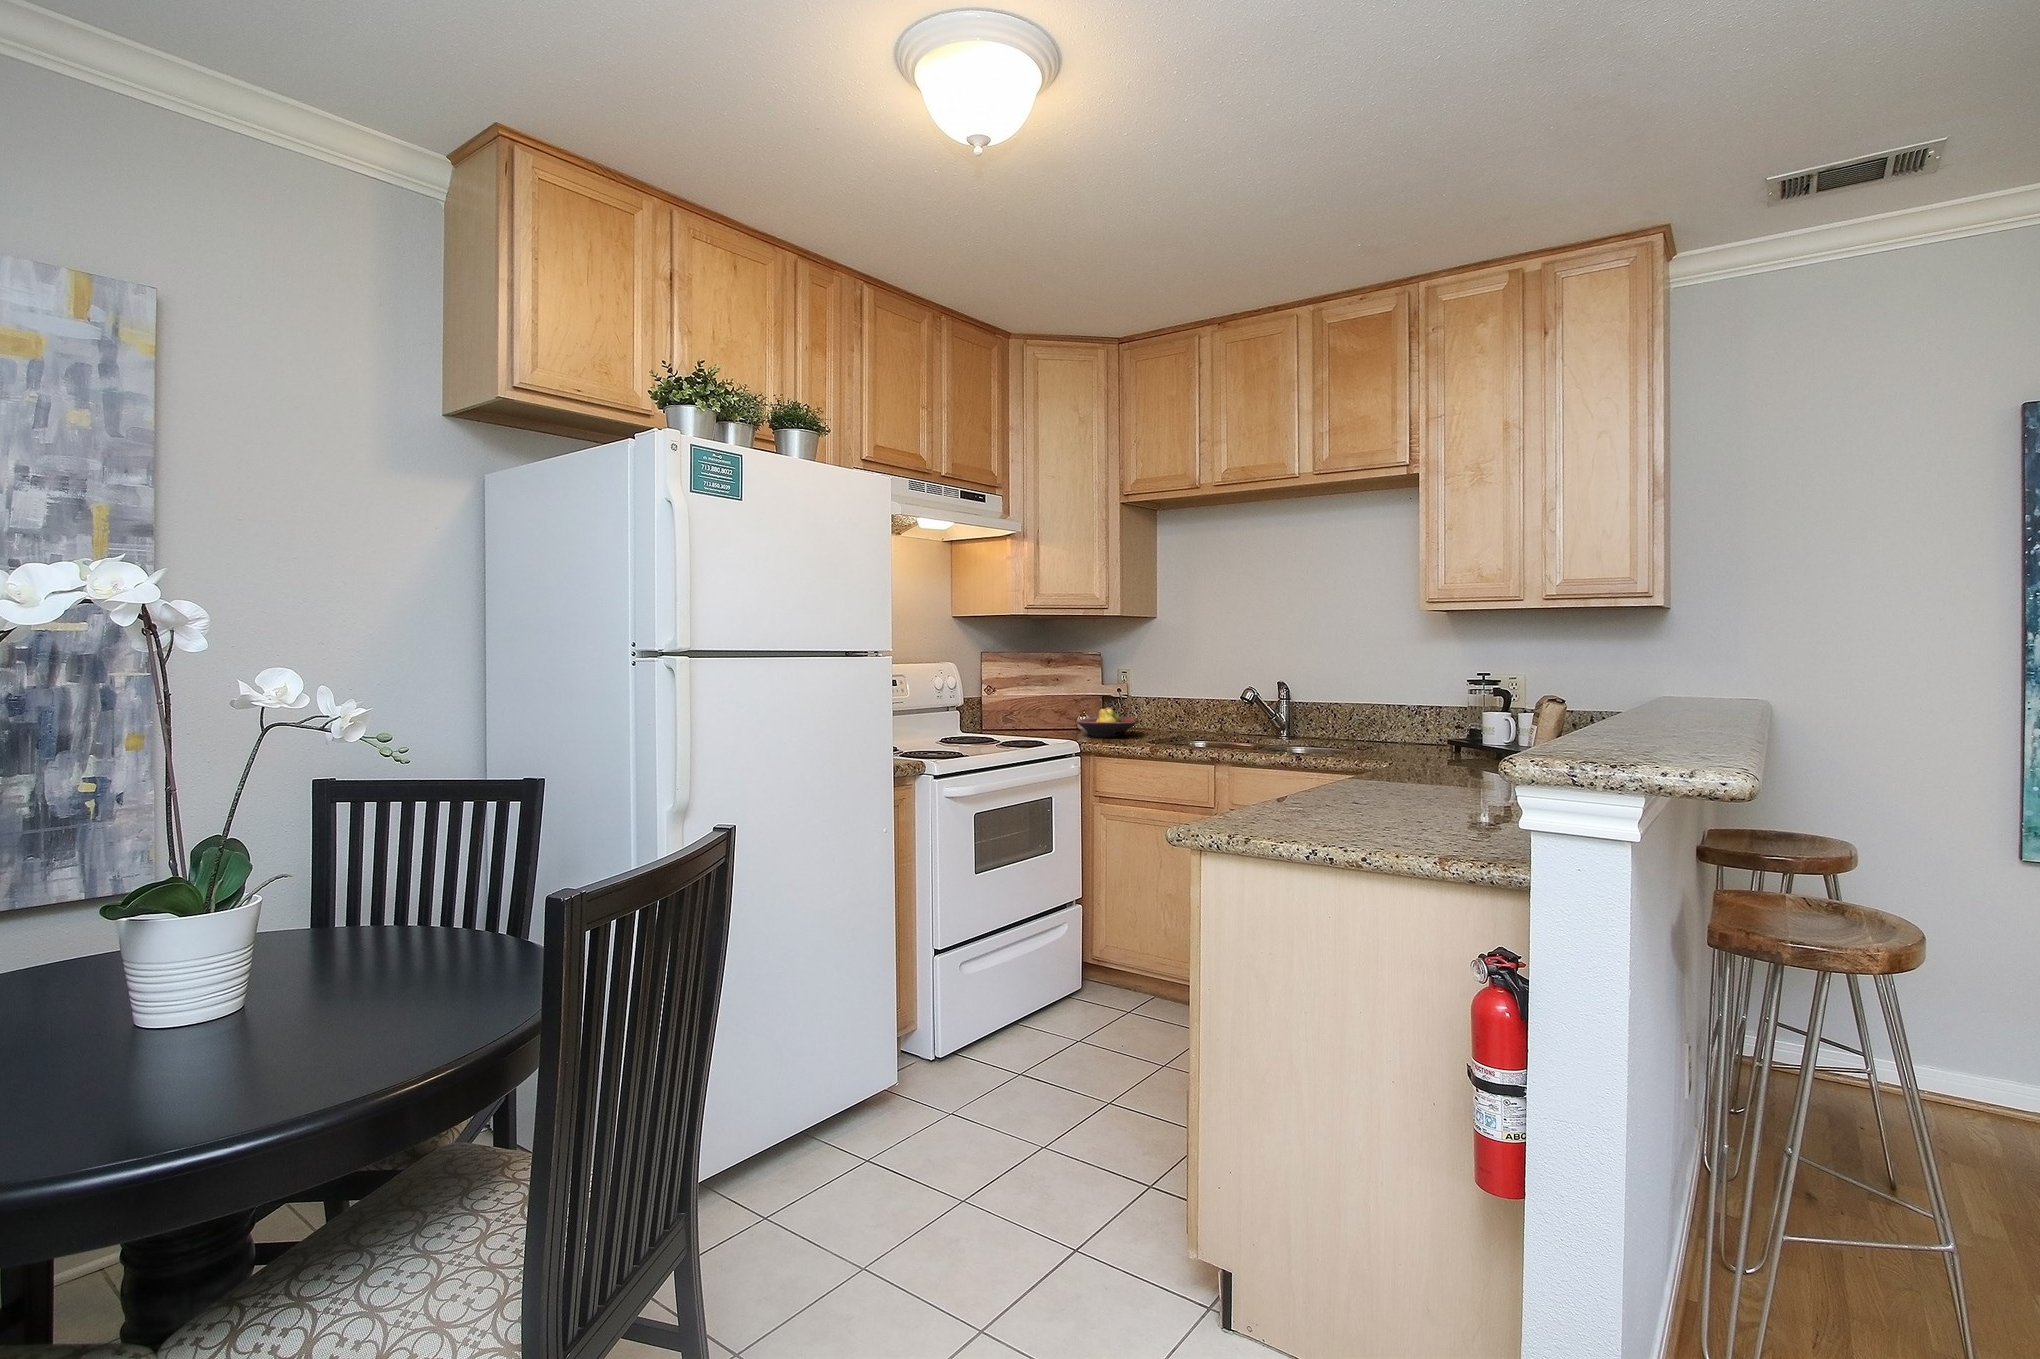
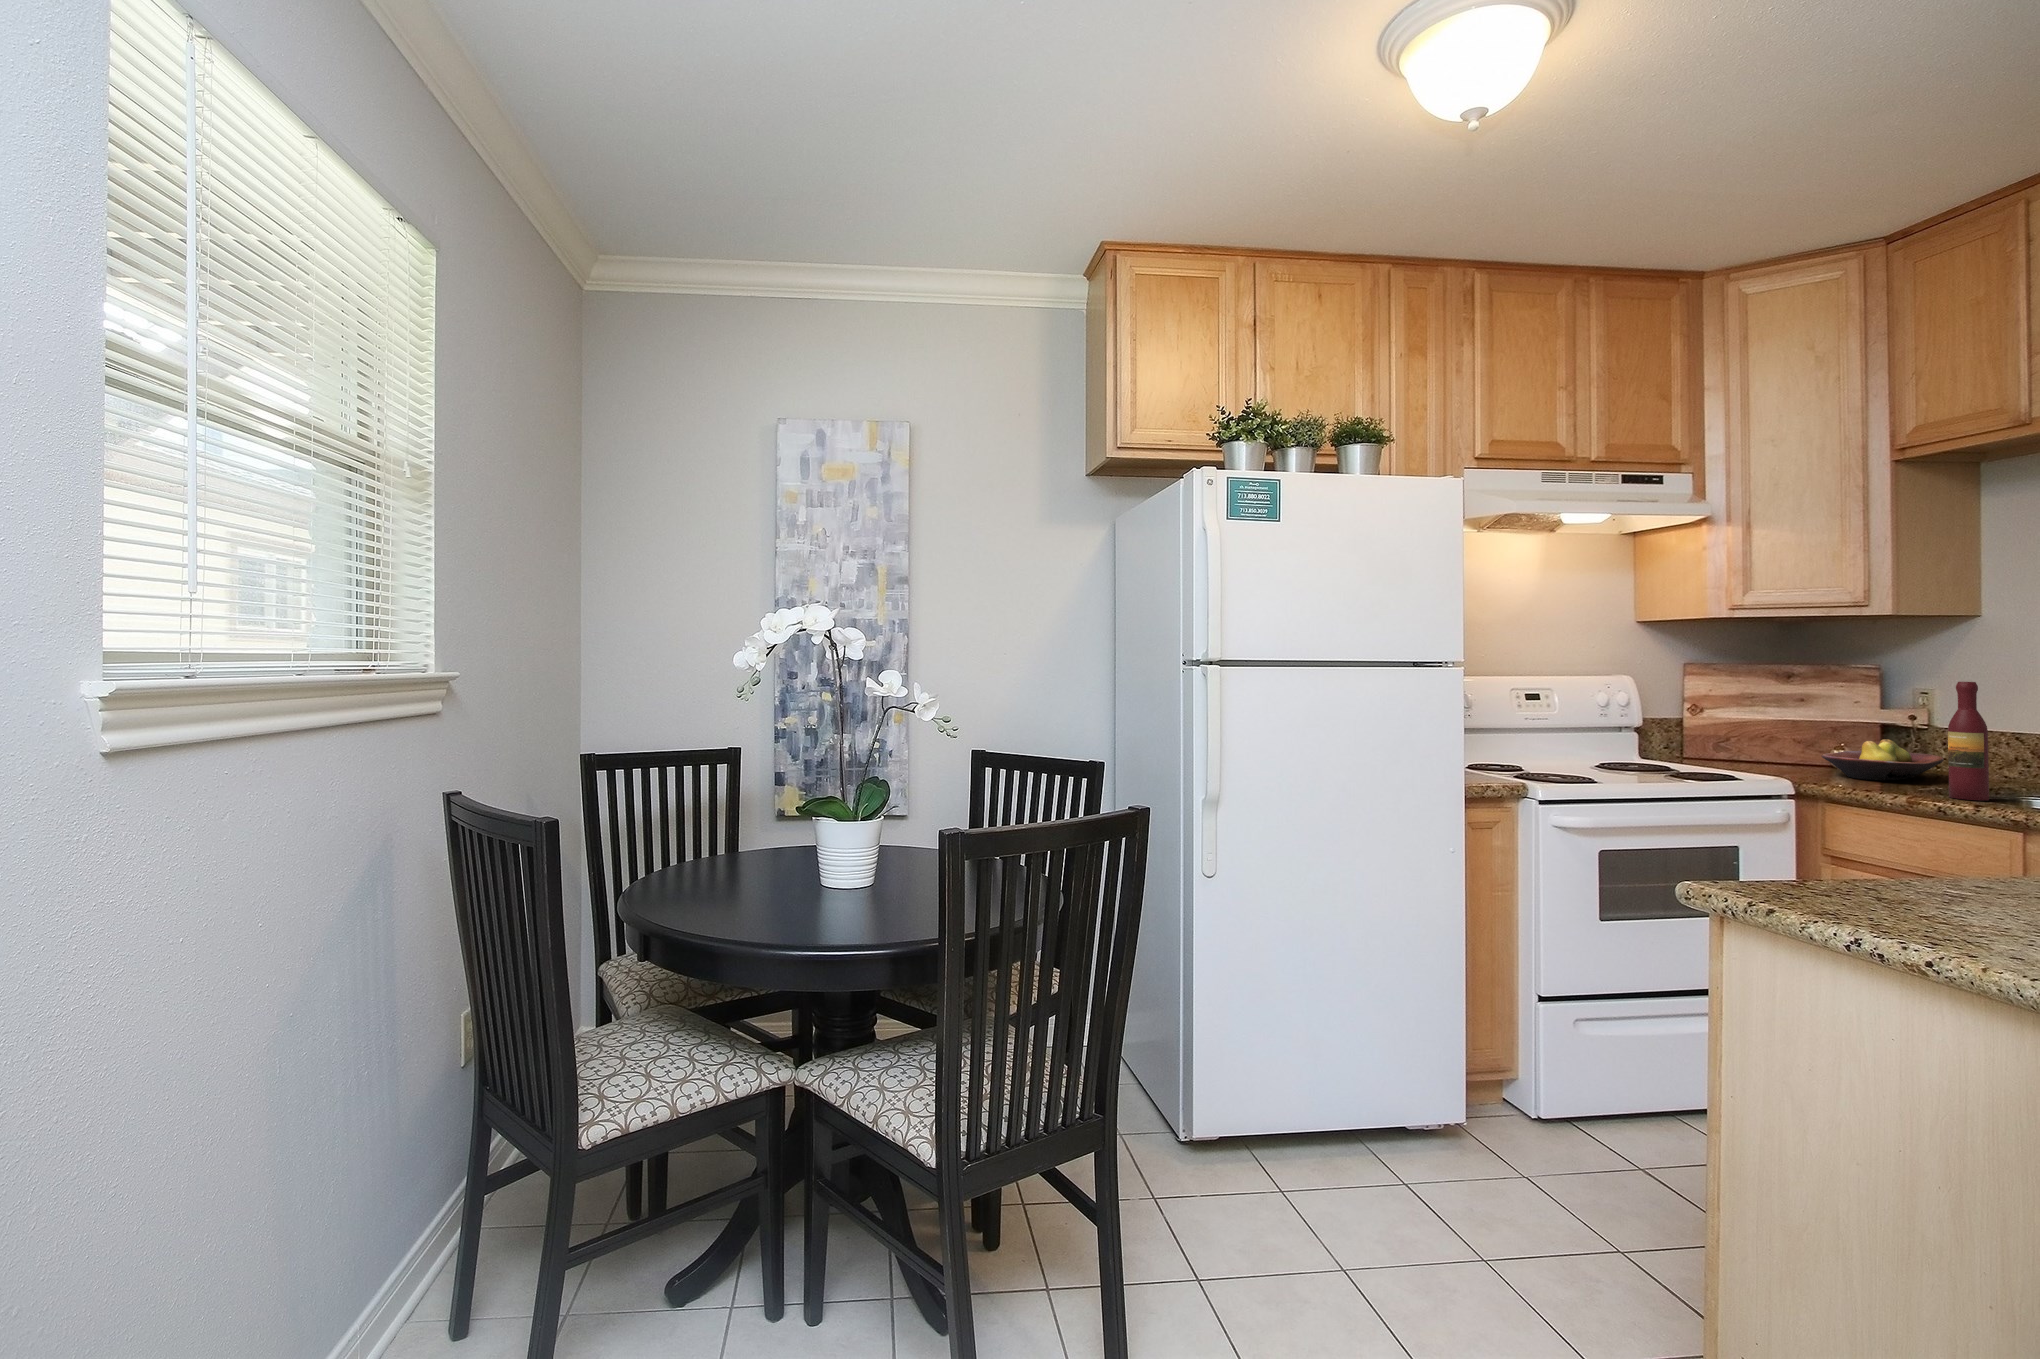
wine bottle: none [1153,662,1173,745] -> present [1948,682,1989,800]

